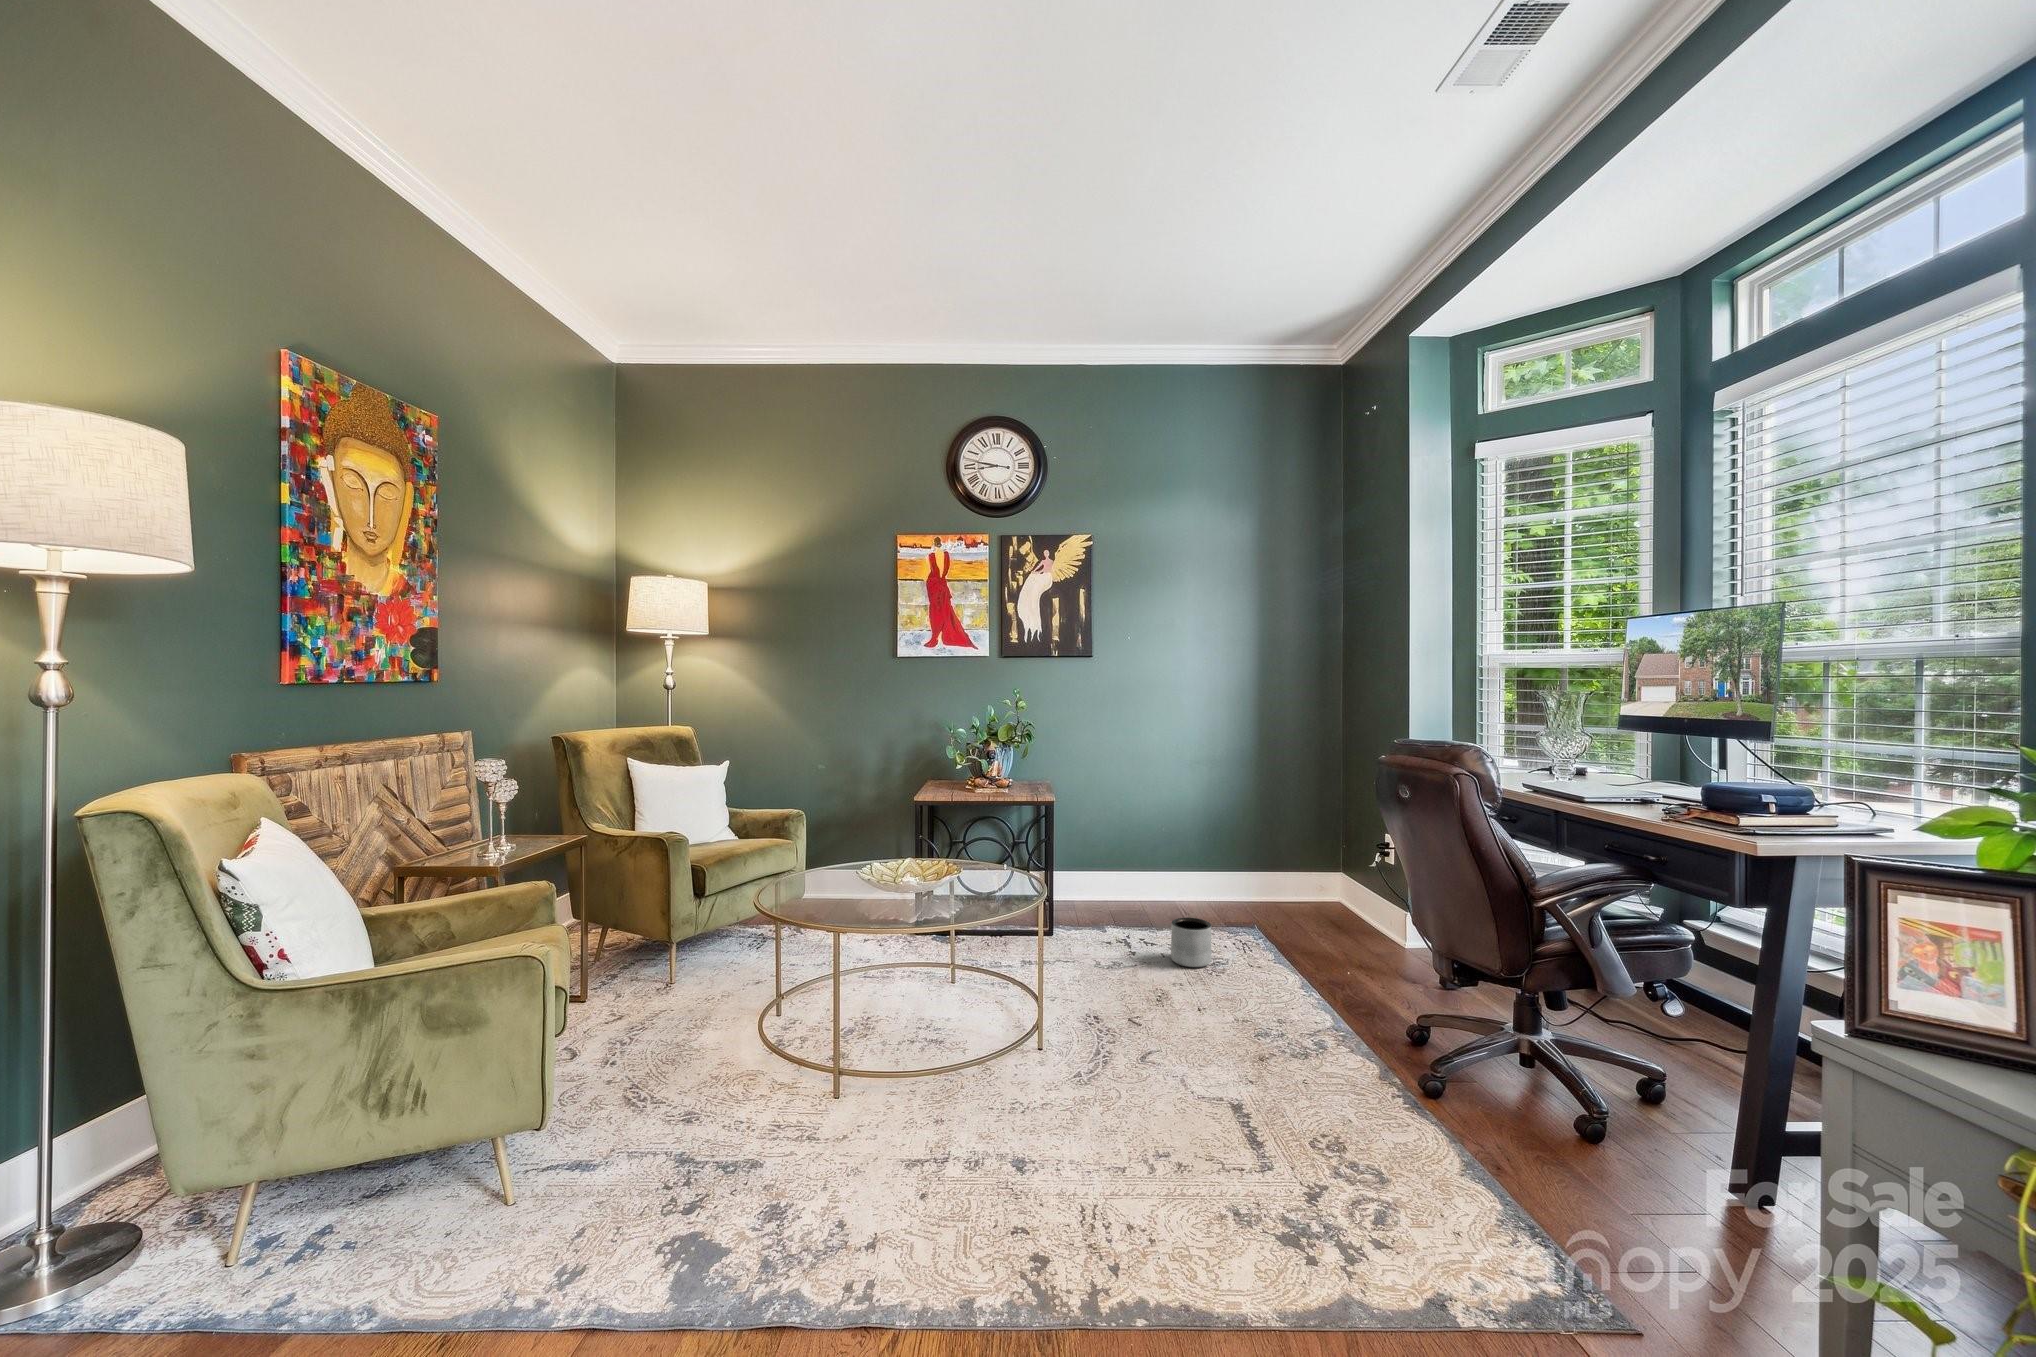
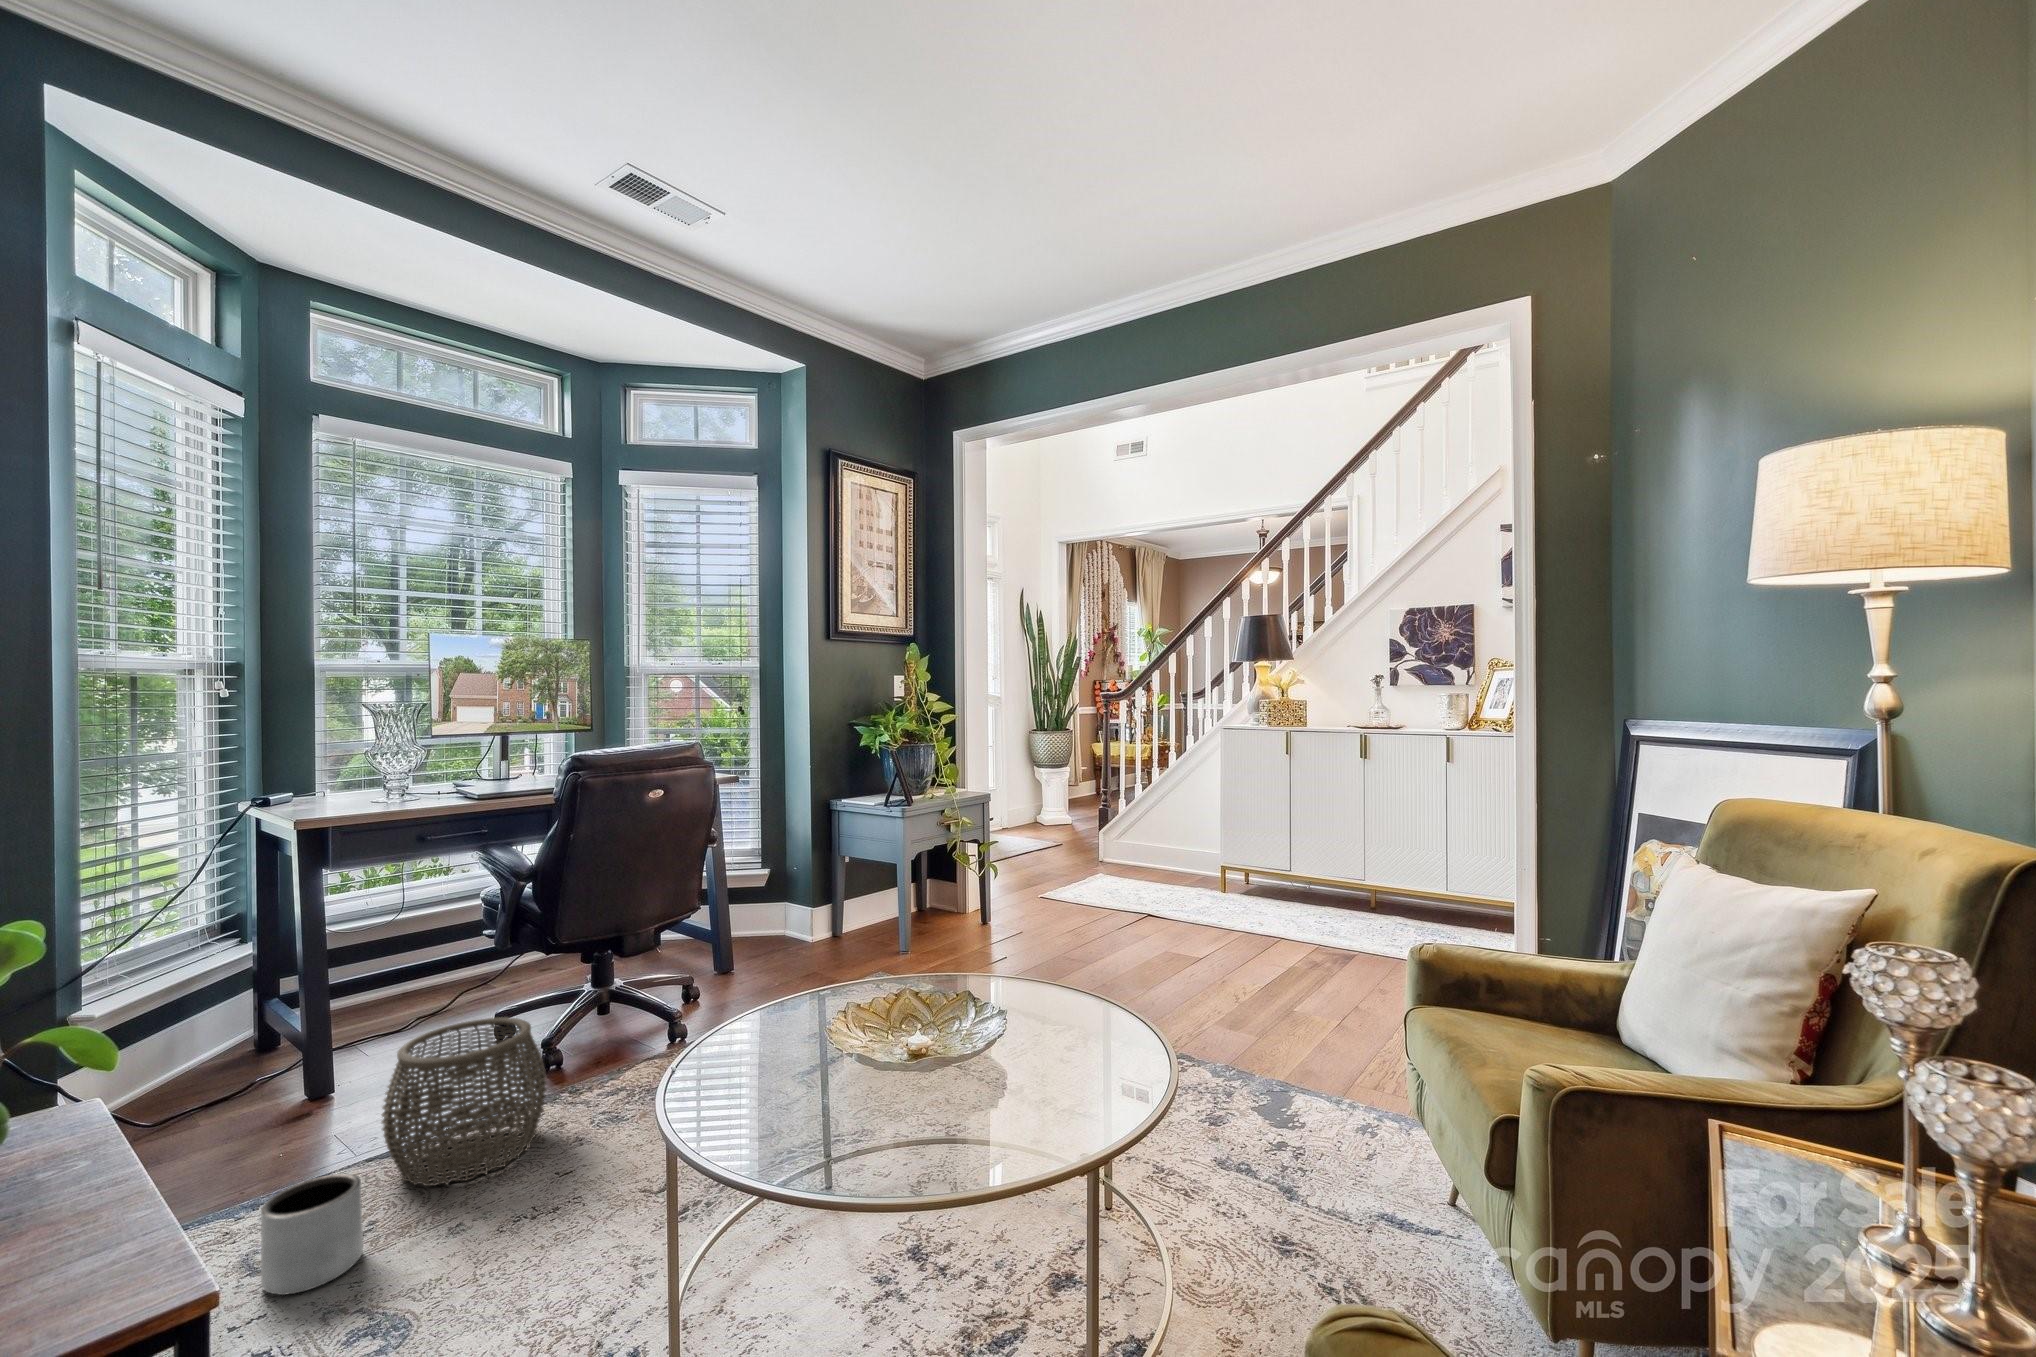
woven basket: none [1227,905,1329,1014] -> present [382,1017,547,1186]

